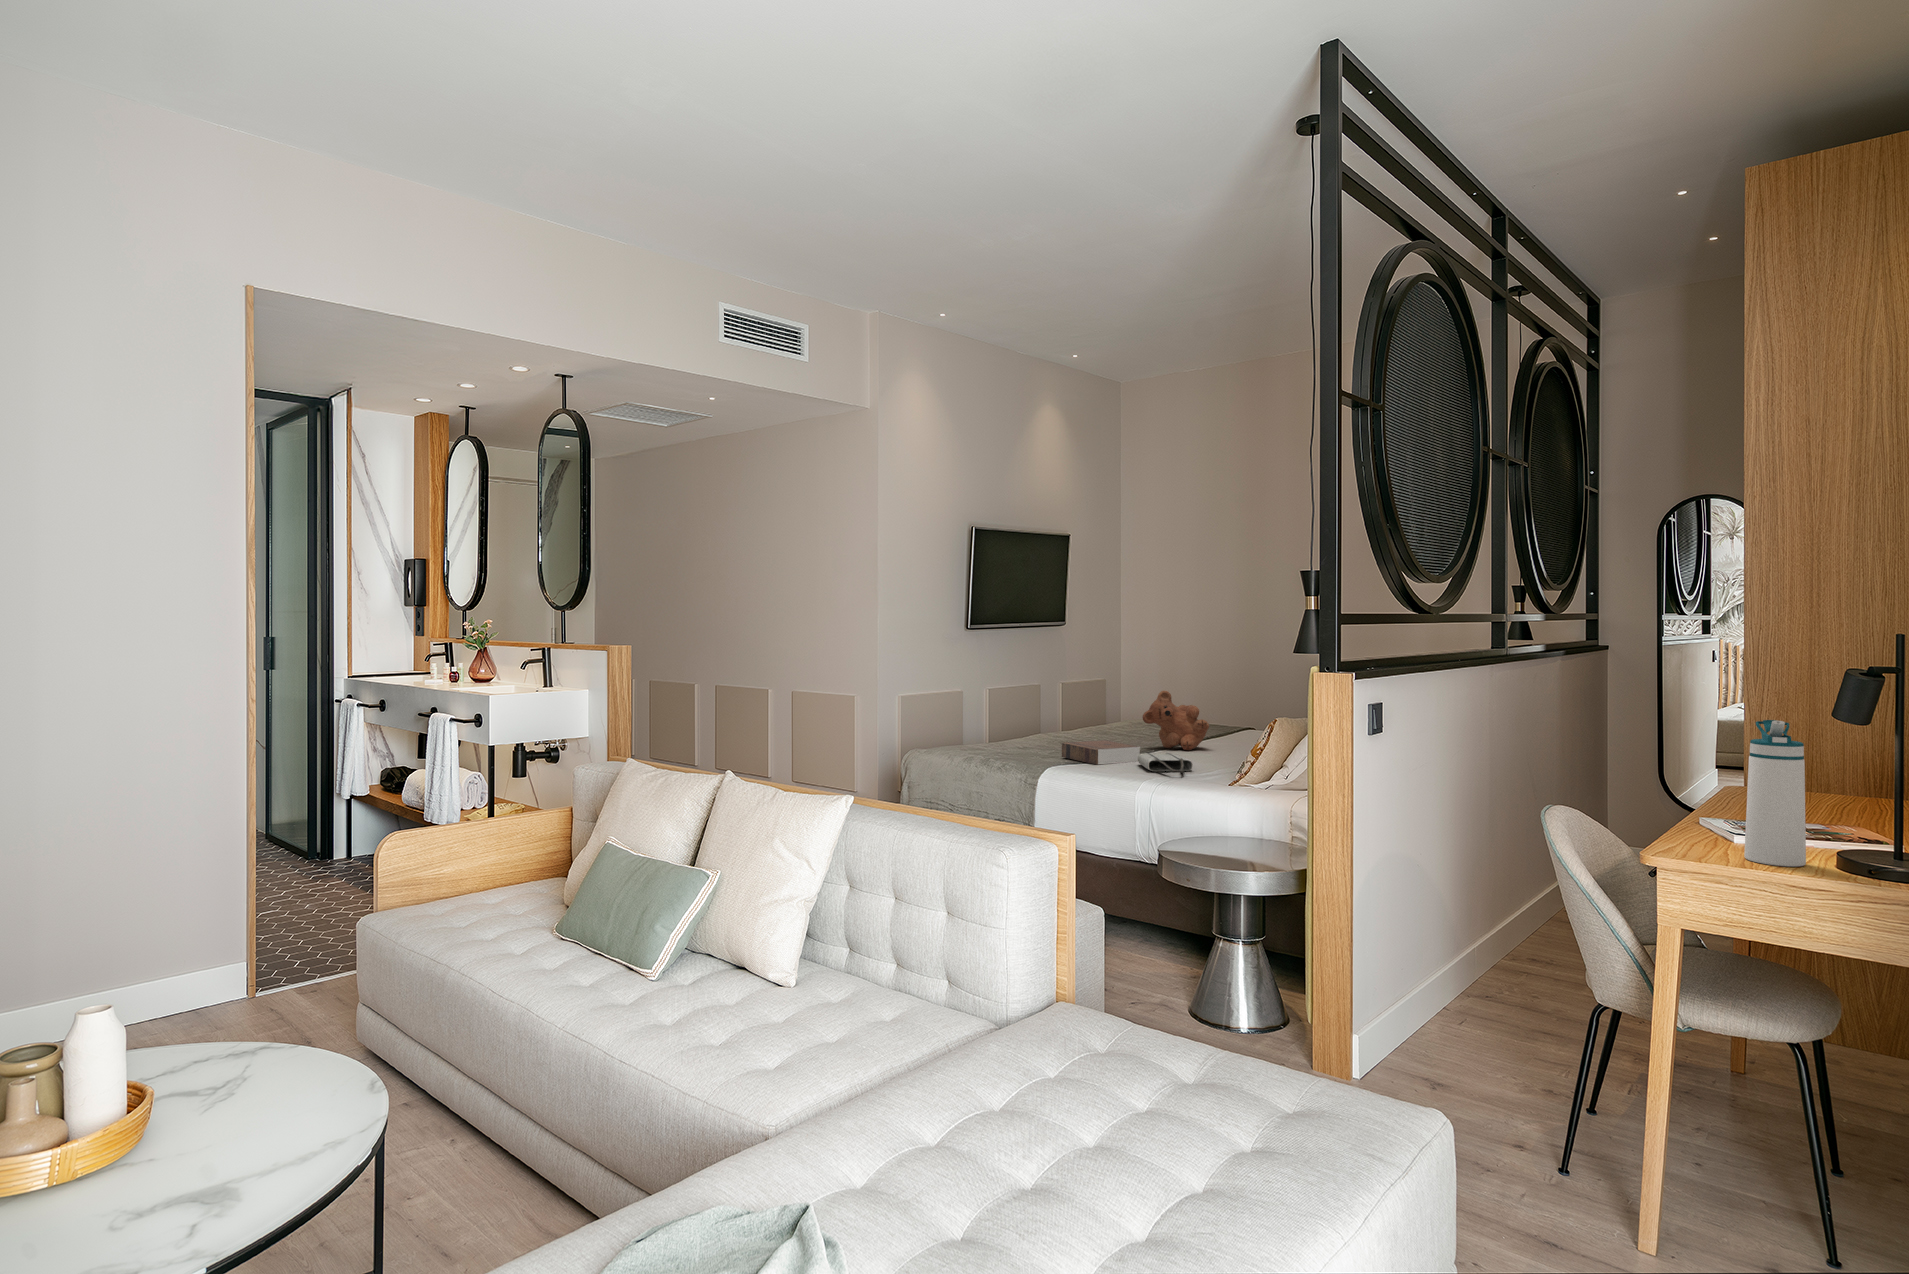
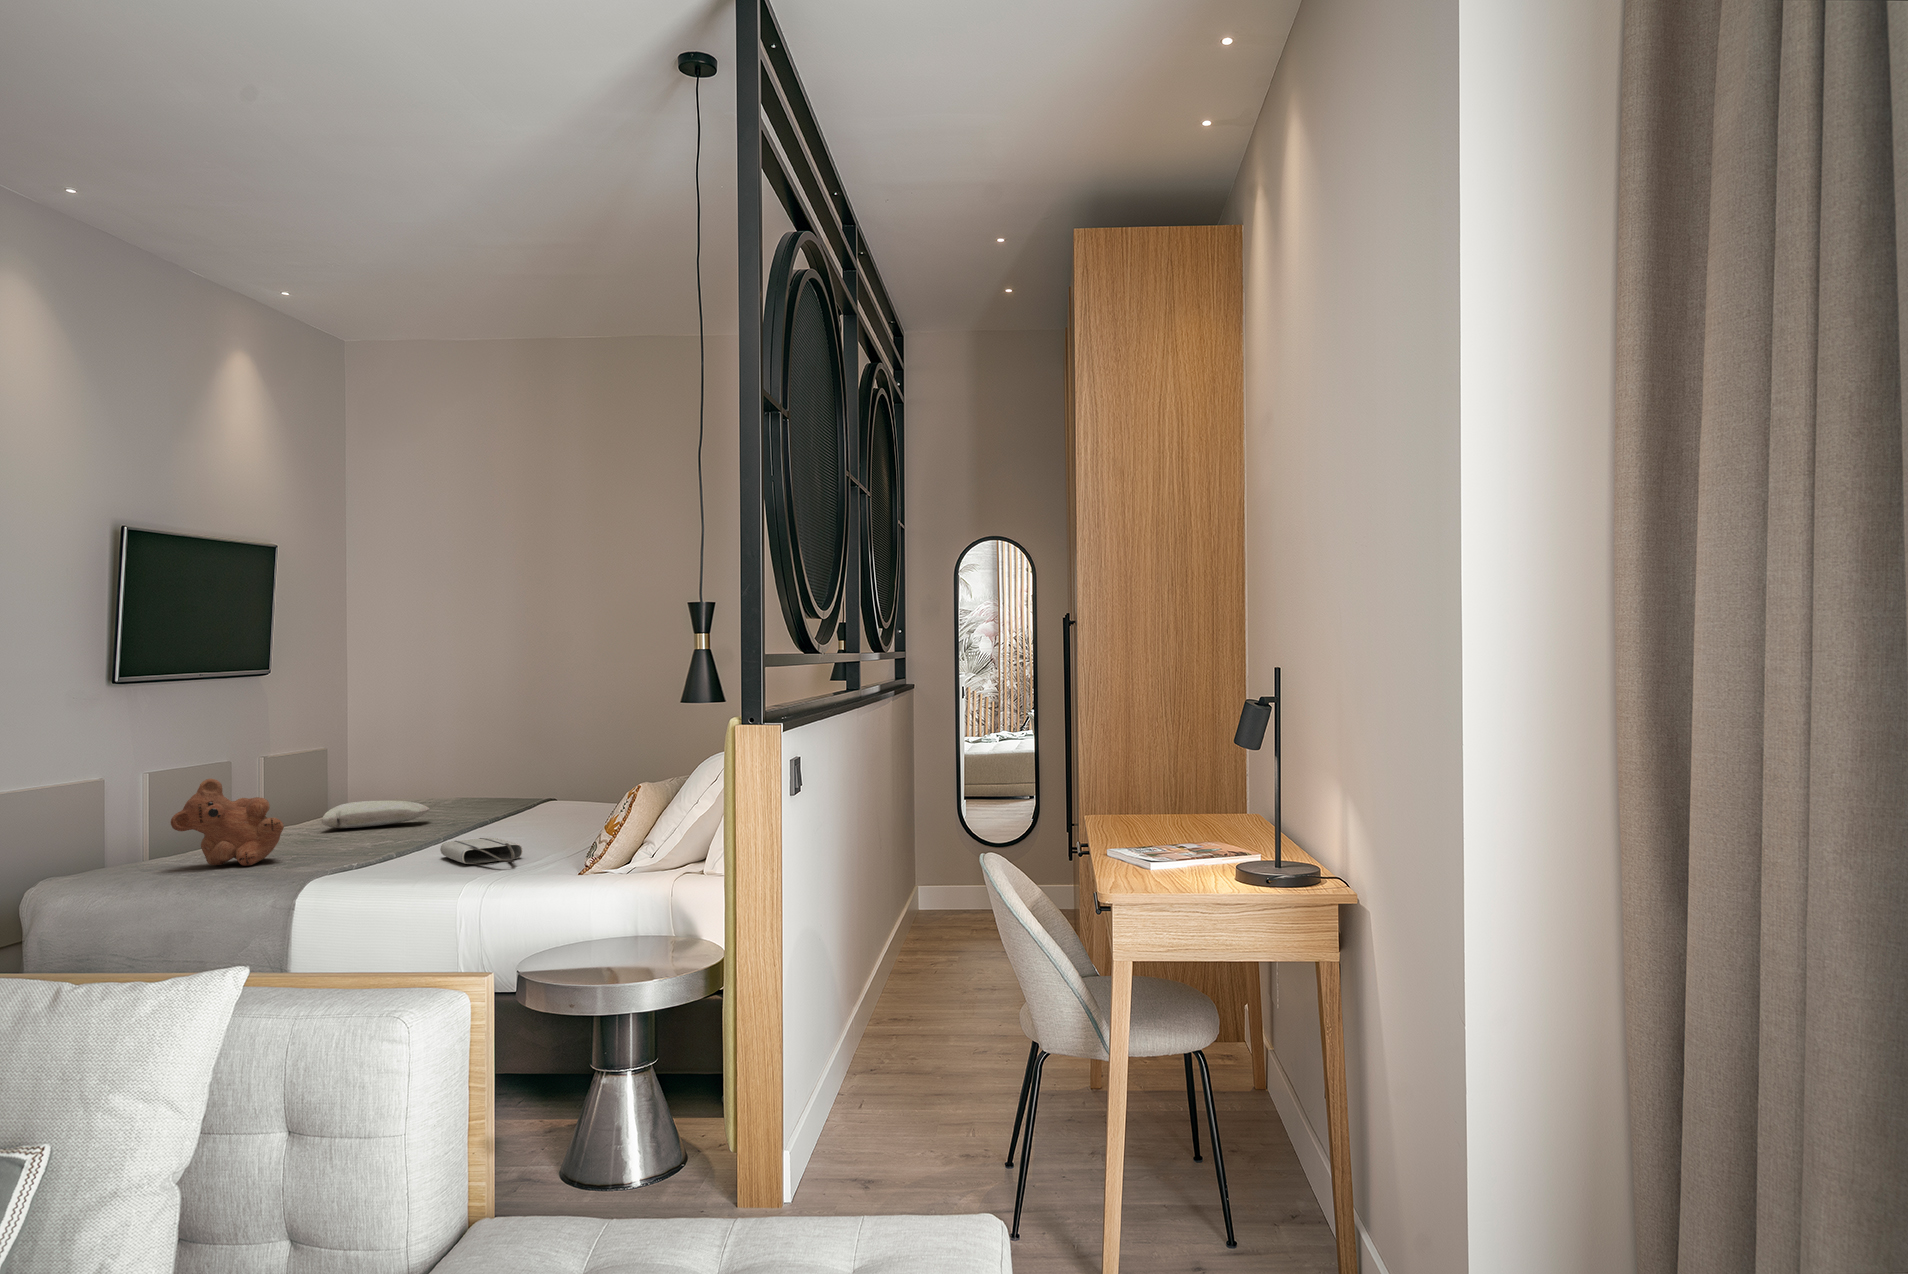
teddy bear: present [1142,691,1209,750] -> present [171,779,284,866]
pillow: none [1075,720,1148,738] -> present [322,801,430,828]
water bottle: present [1744,720,1806,867] -> none [1180,748,1227,887]
book: present [1062,740,1140,764] -> none [319,829,441,864]

